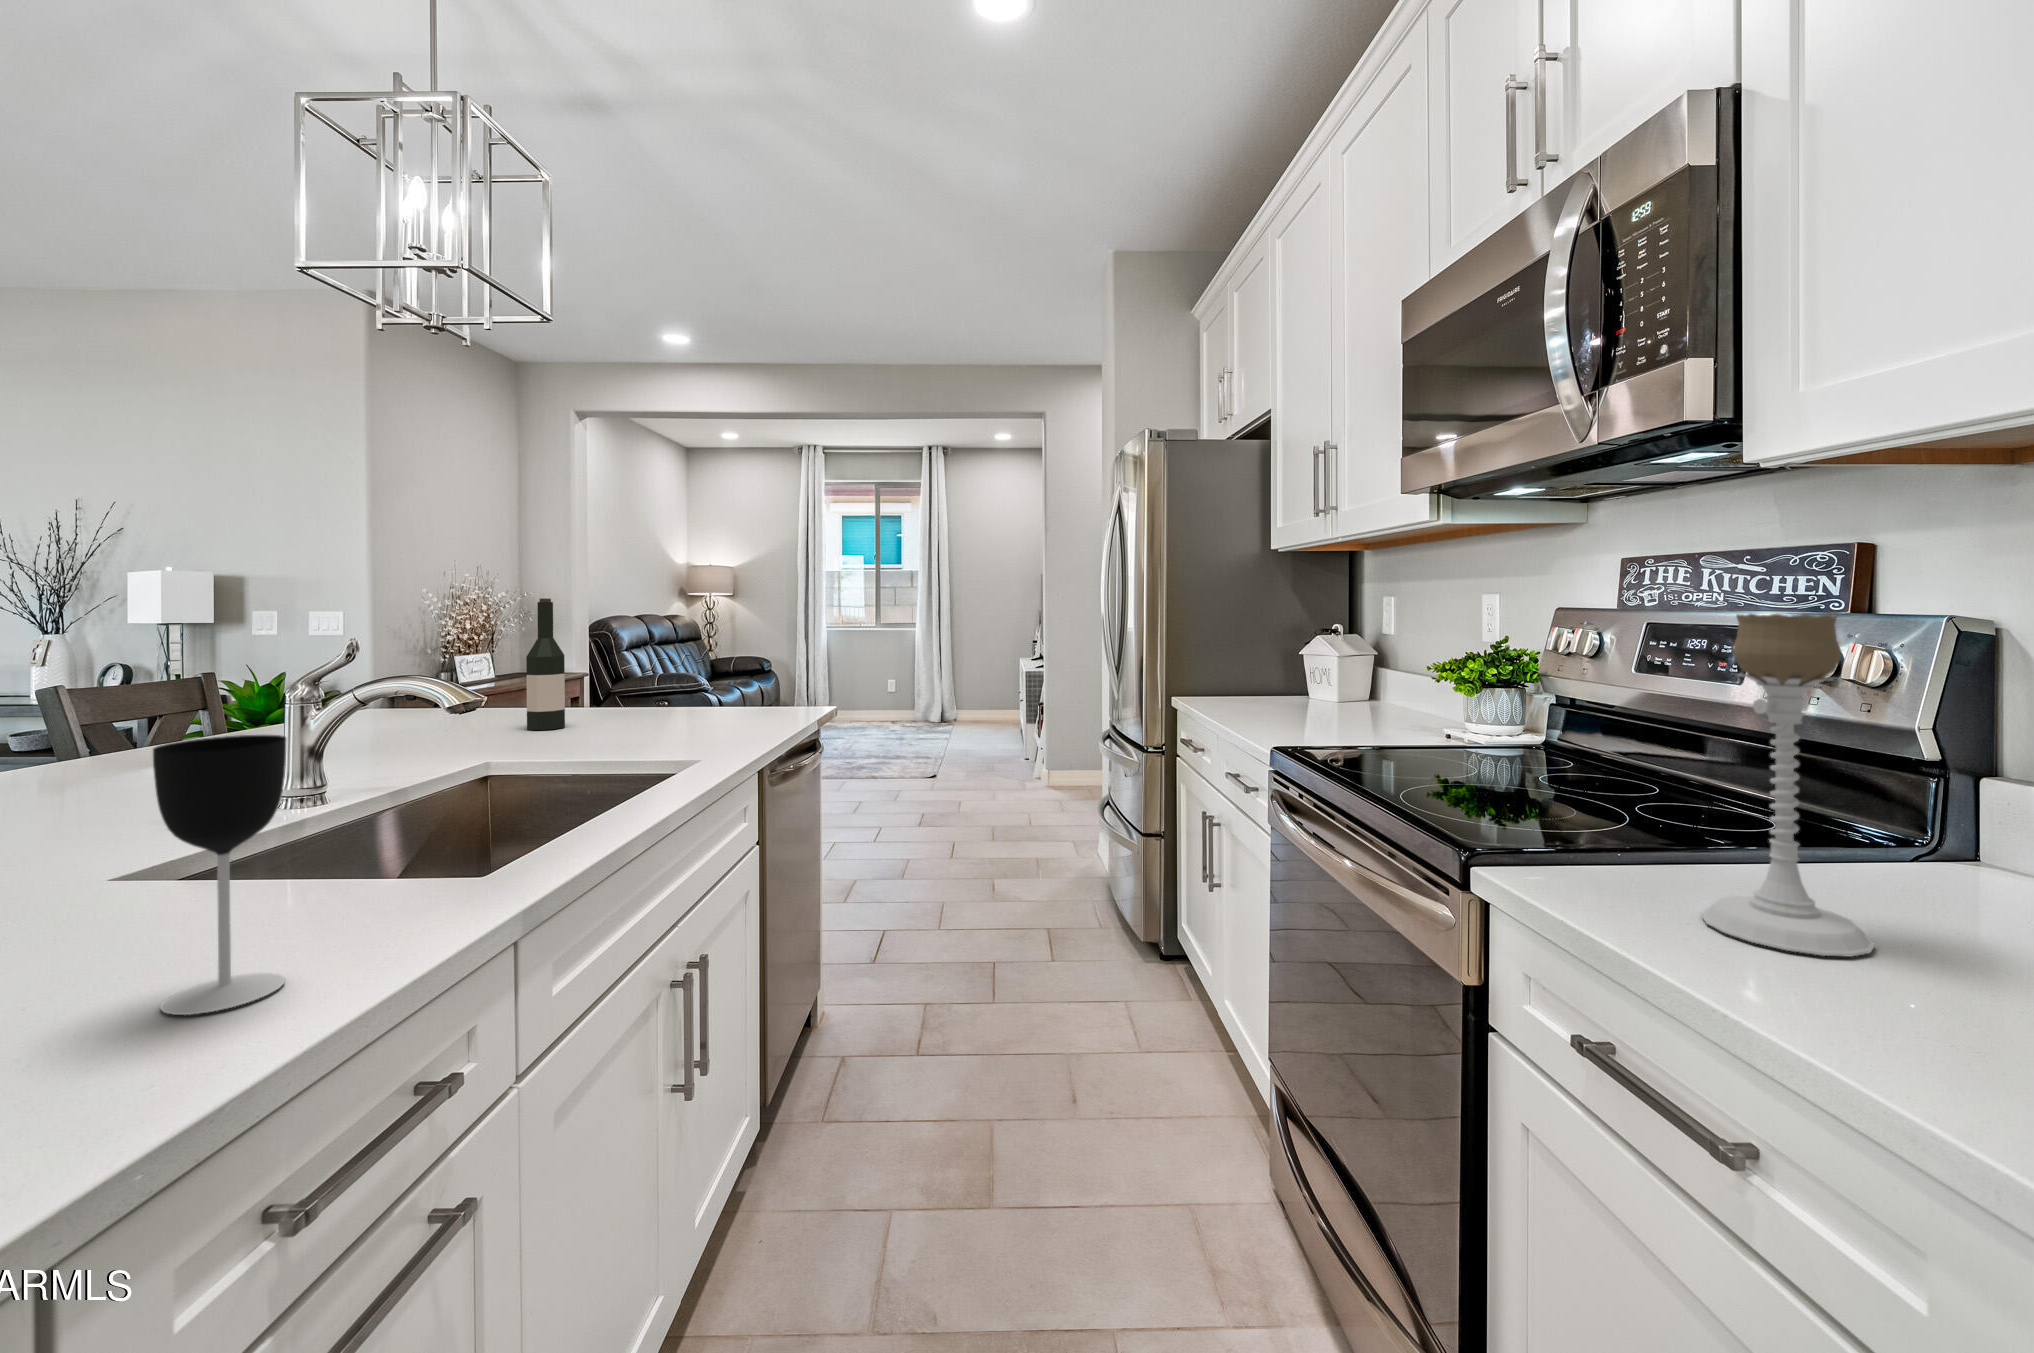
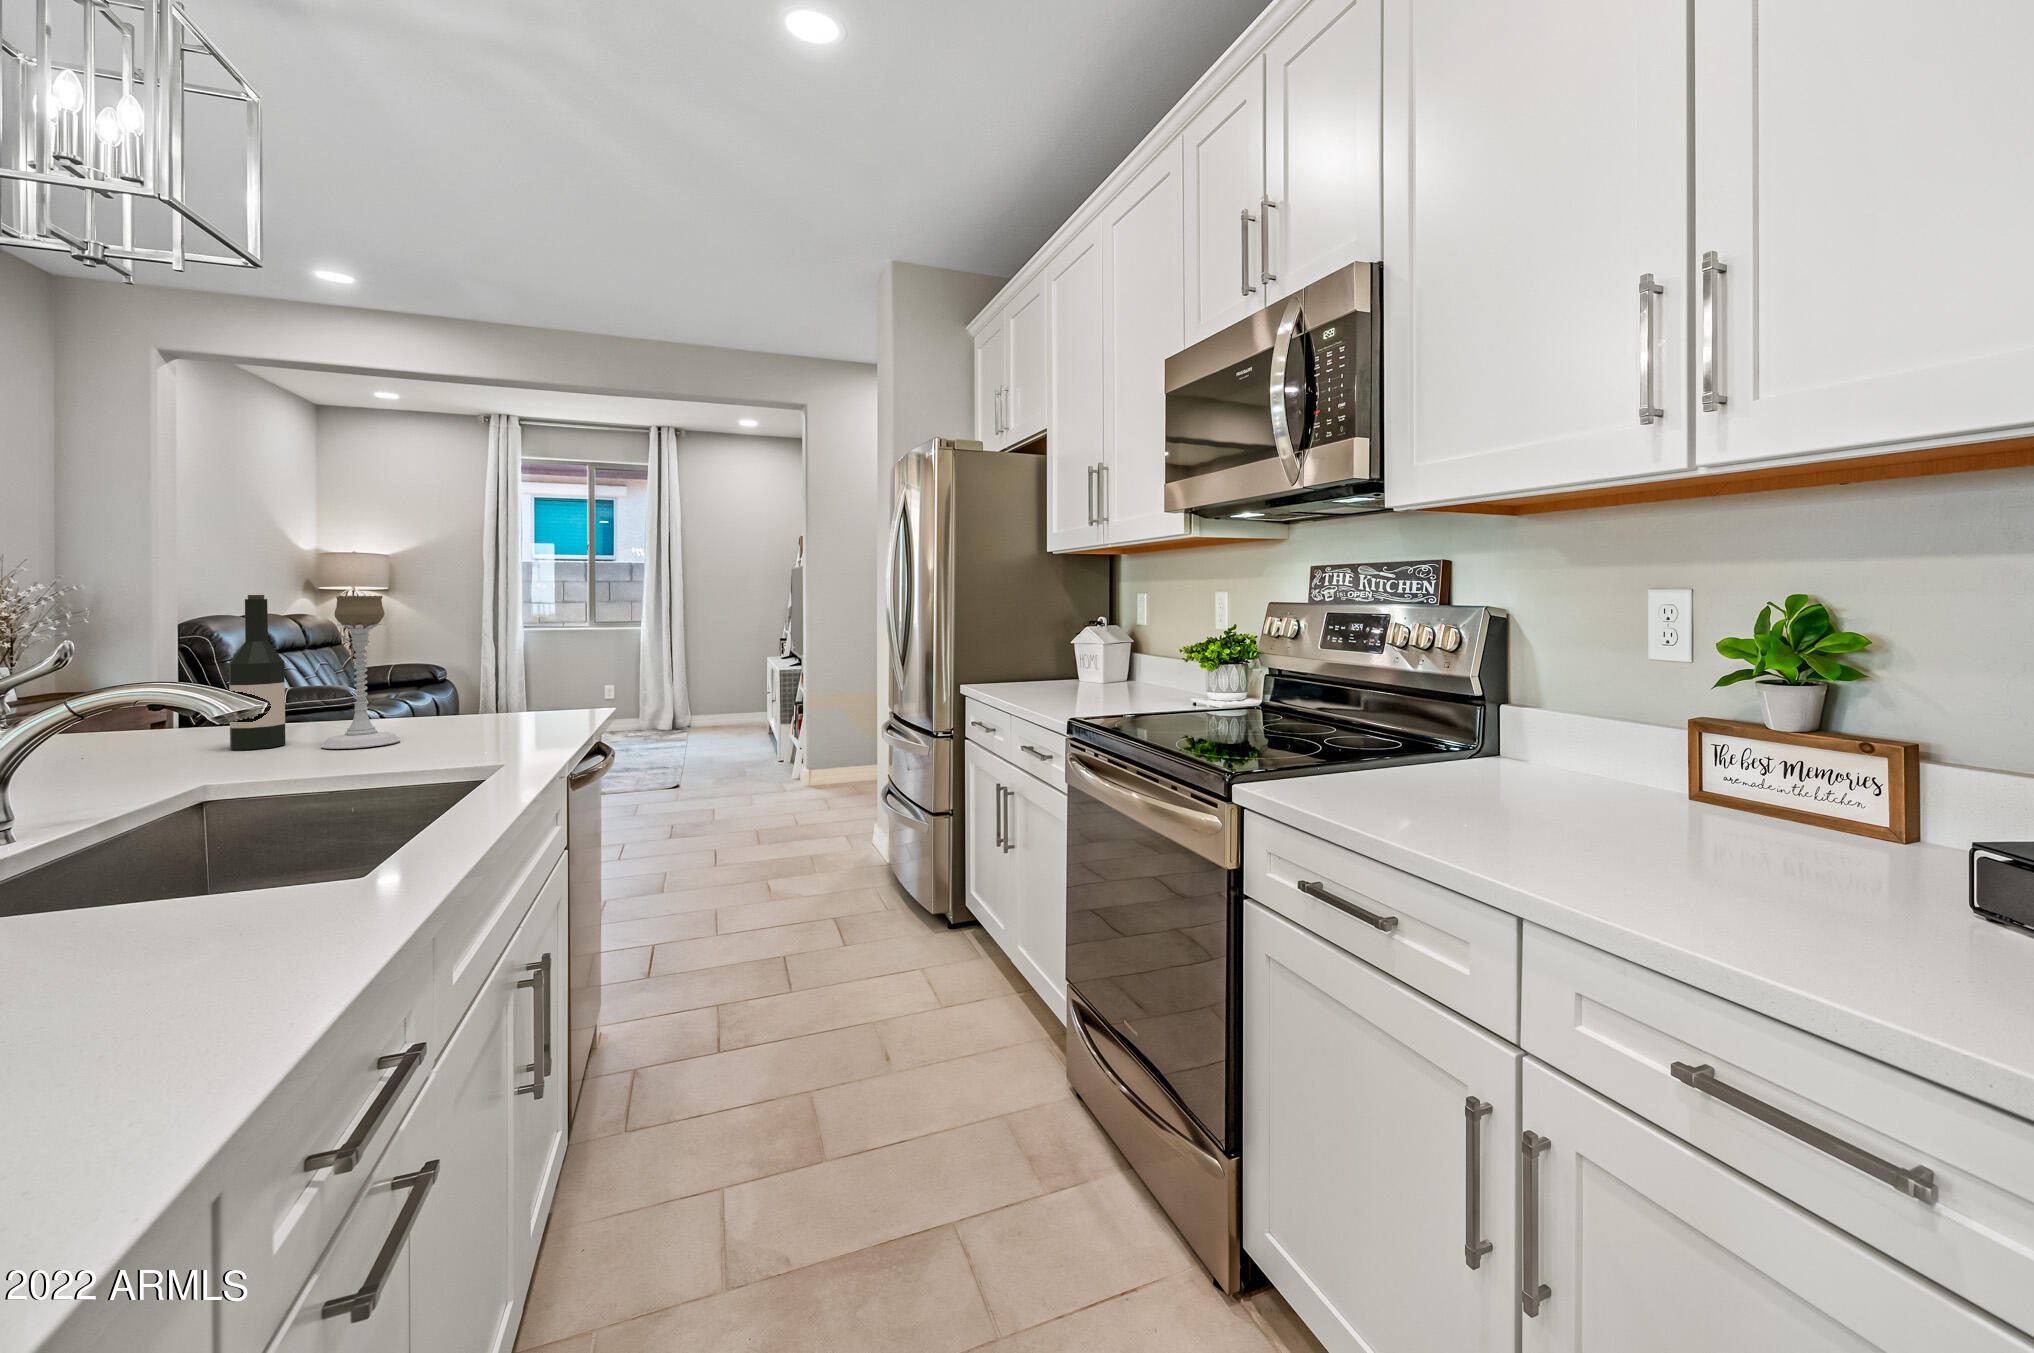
candle holder: present [1701,614,1875,956] -> present [321,596,400,749]
wine glass: present [153,735,286,1015] -> none [122,732,263,1005]

